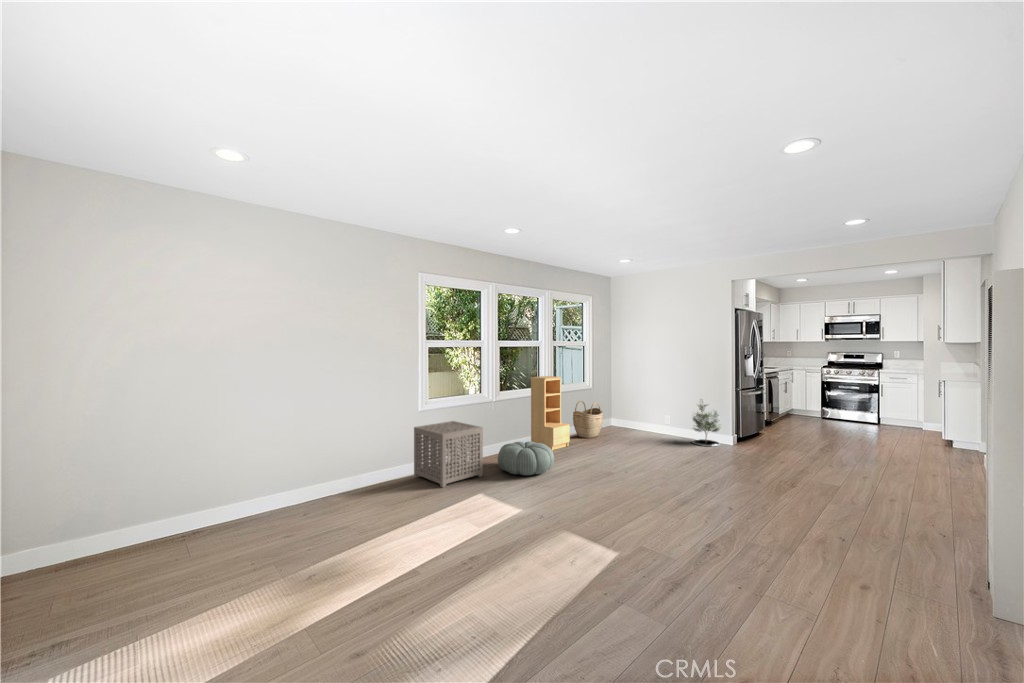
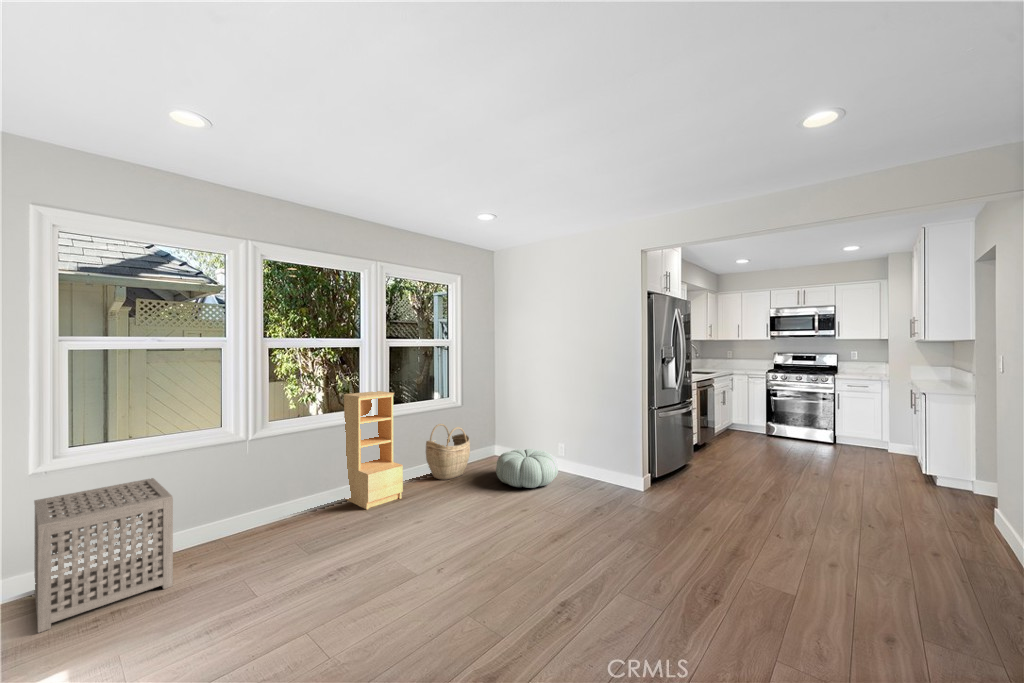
potted tree: present [692,401,720,446] -> none [585,421,629,492]
pouf: present [498,441,554,475] -> present [496,449,558,488]

